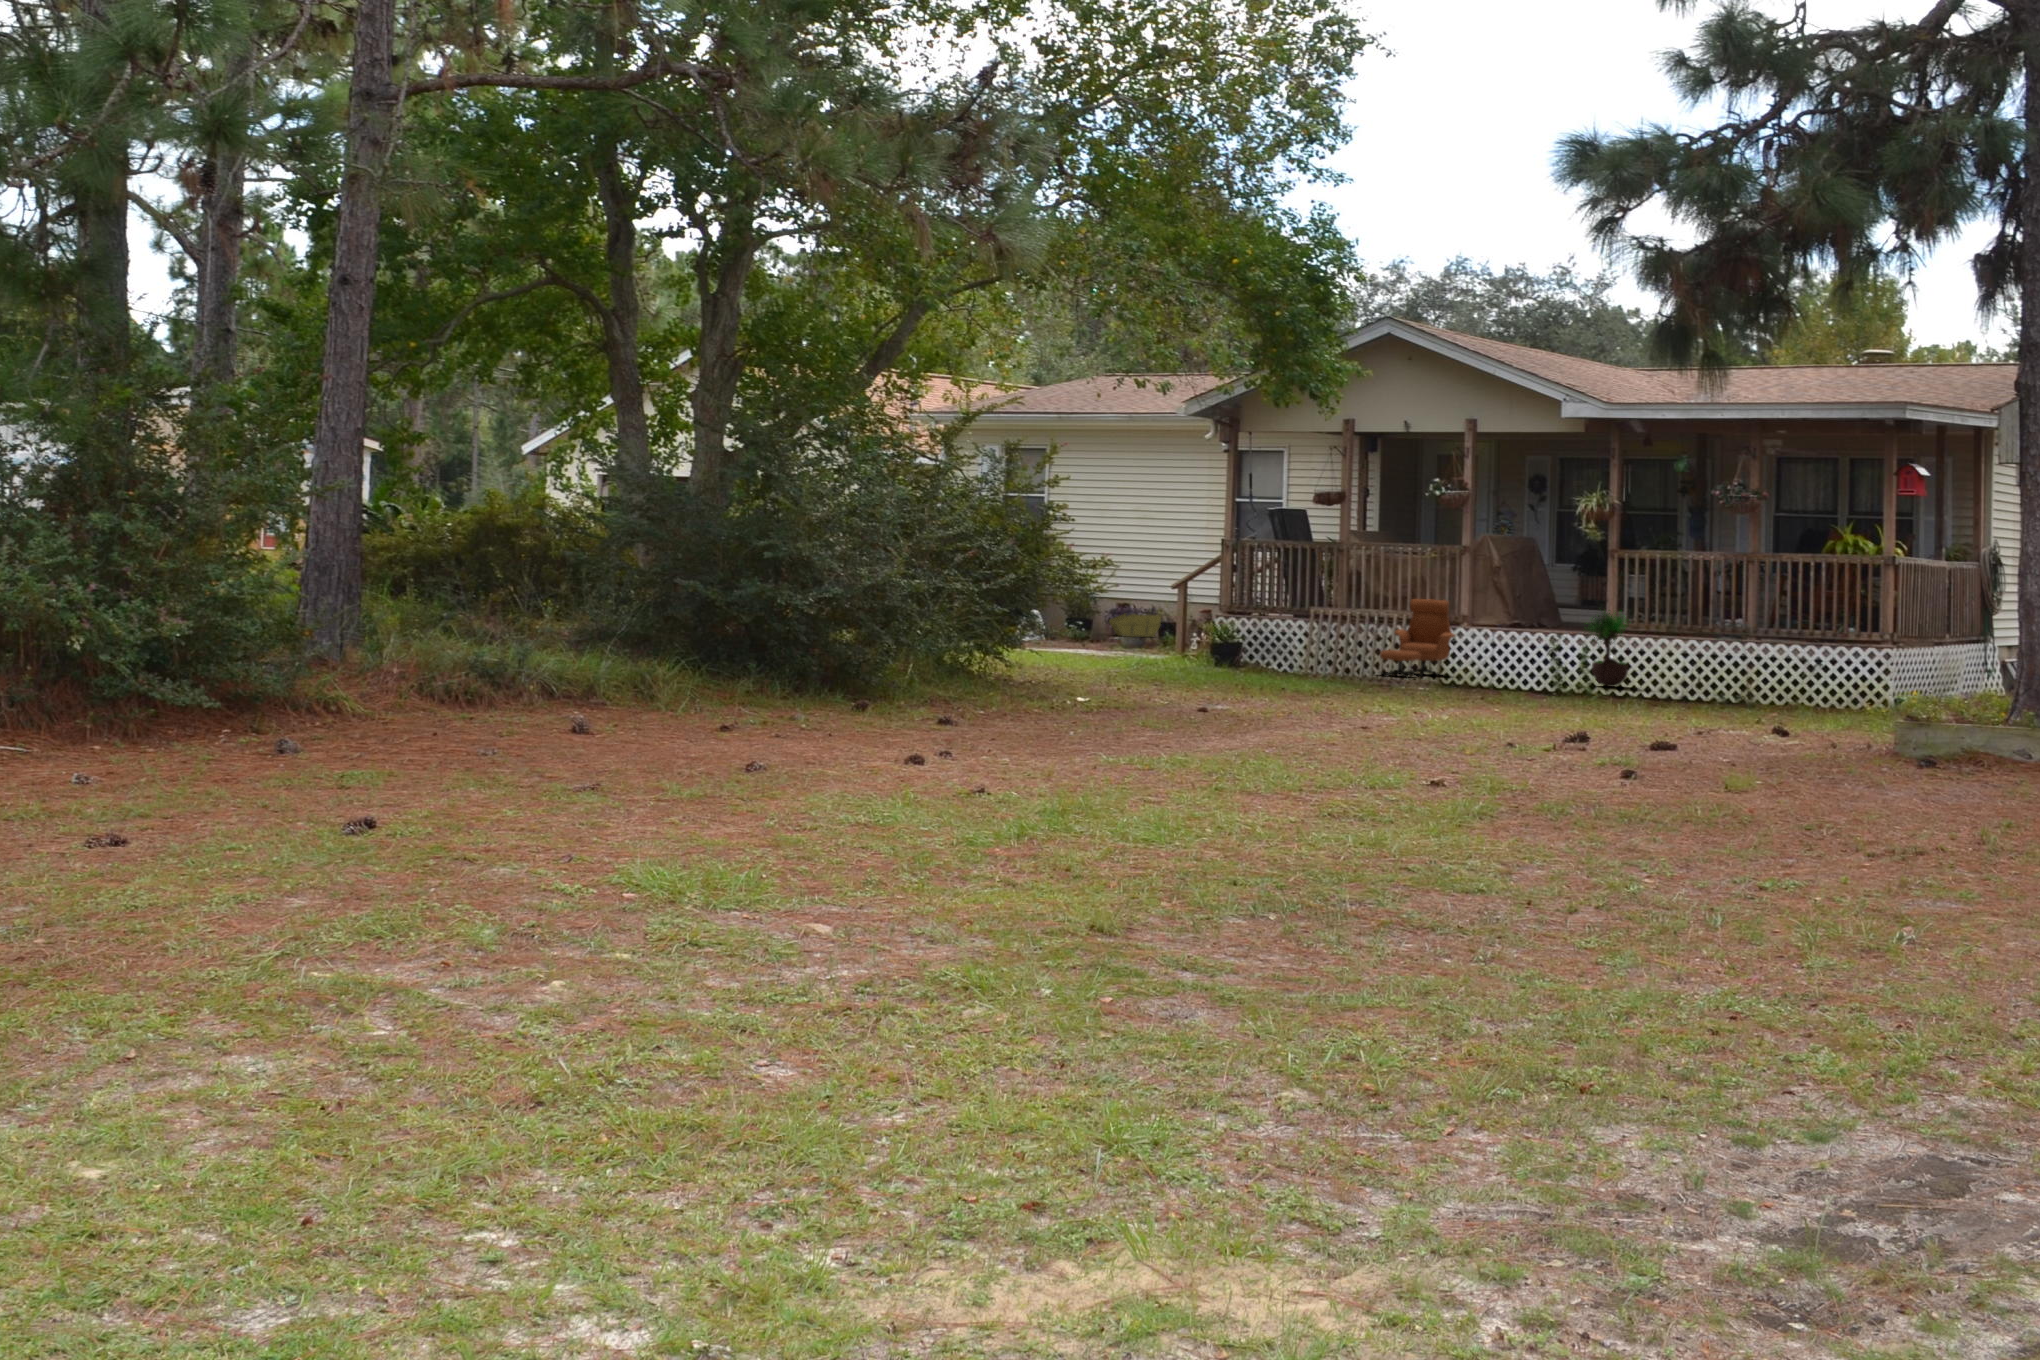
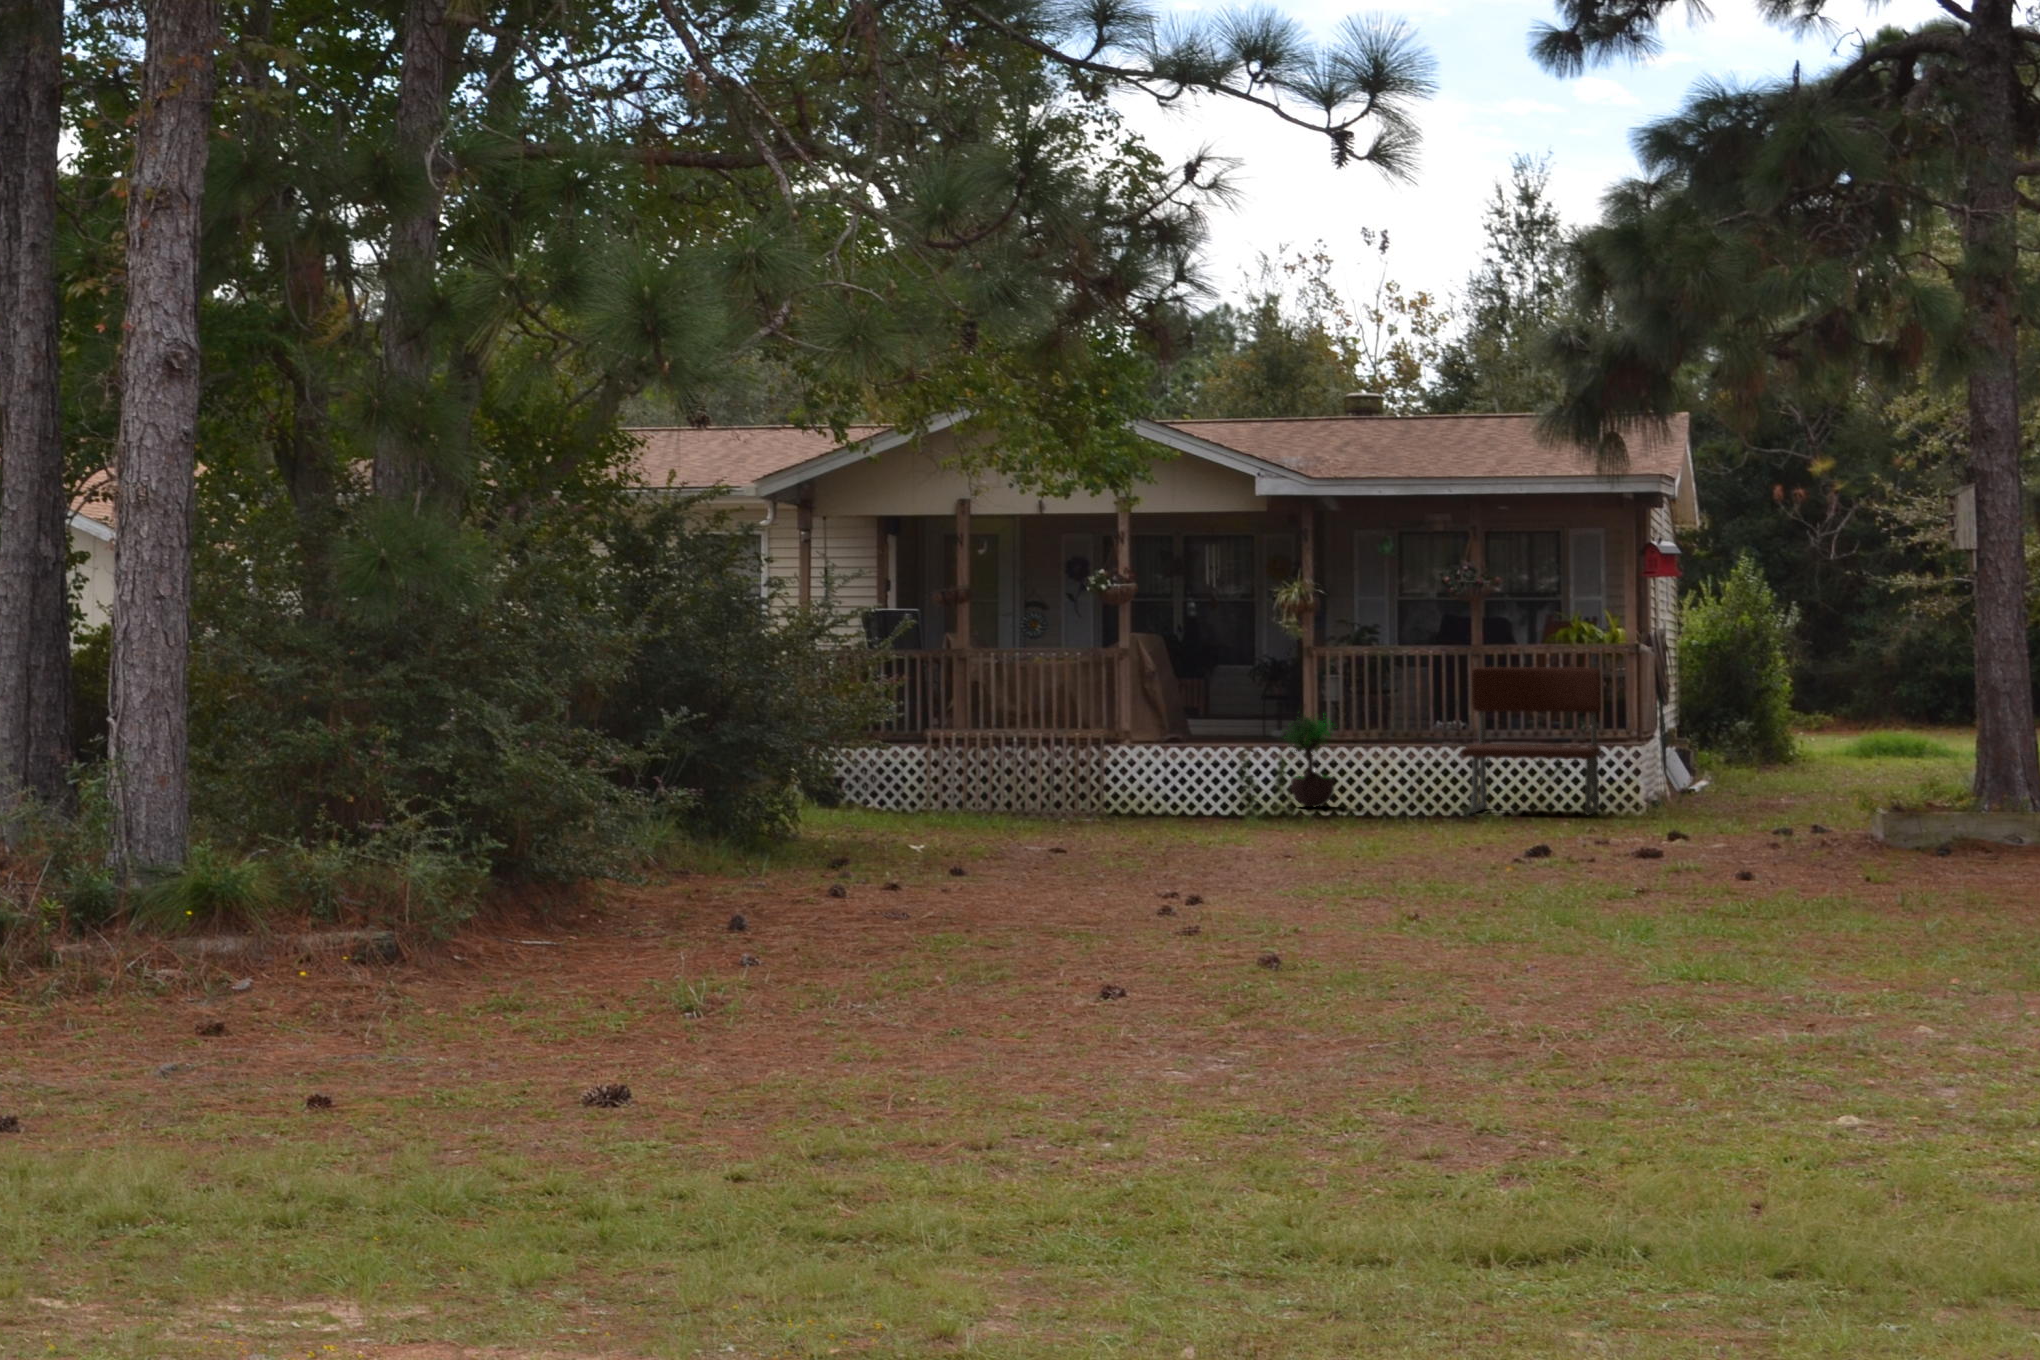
bench: none [1731,580,1855,705] -> present [1461,667,1601,815]
lounge chair: present [1380,599,1455,678] -> none [1032,710,1122,811]
storage bin: present [1109,614,1161,637] -> none [641,741,710,774]

